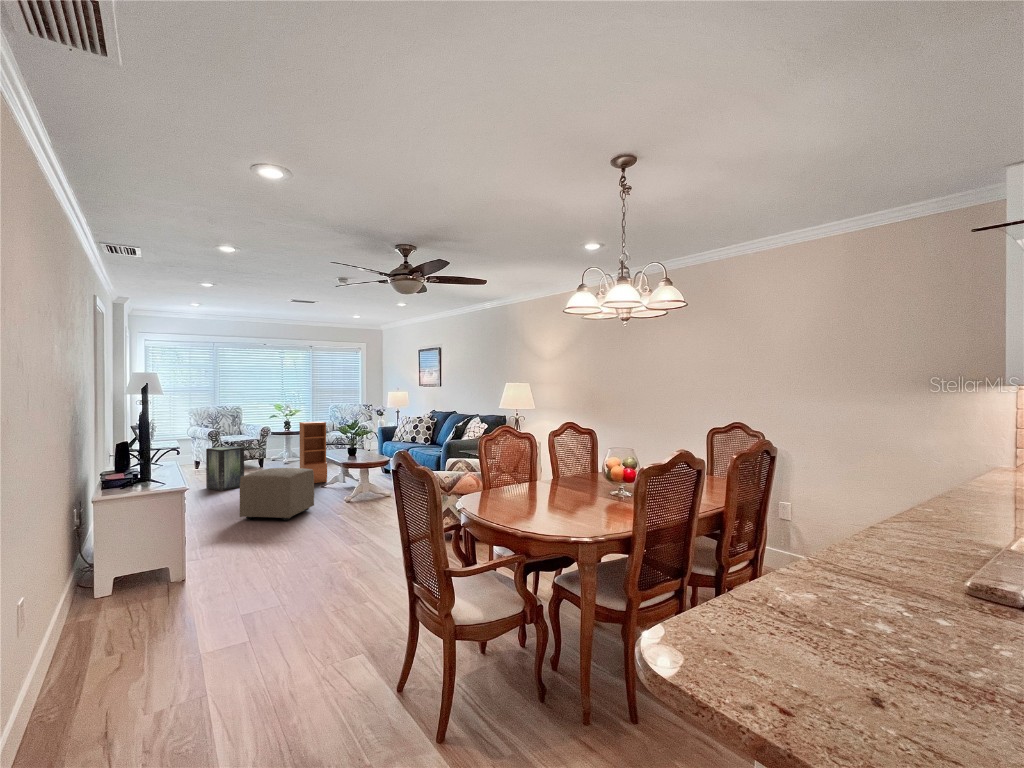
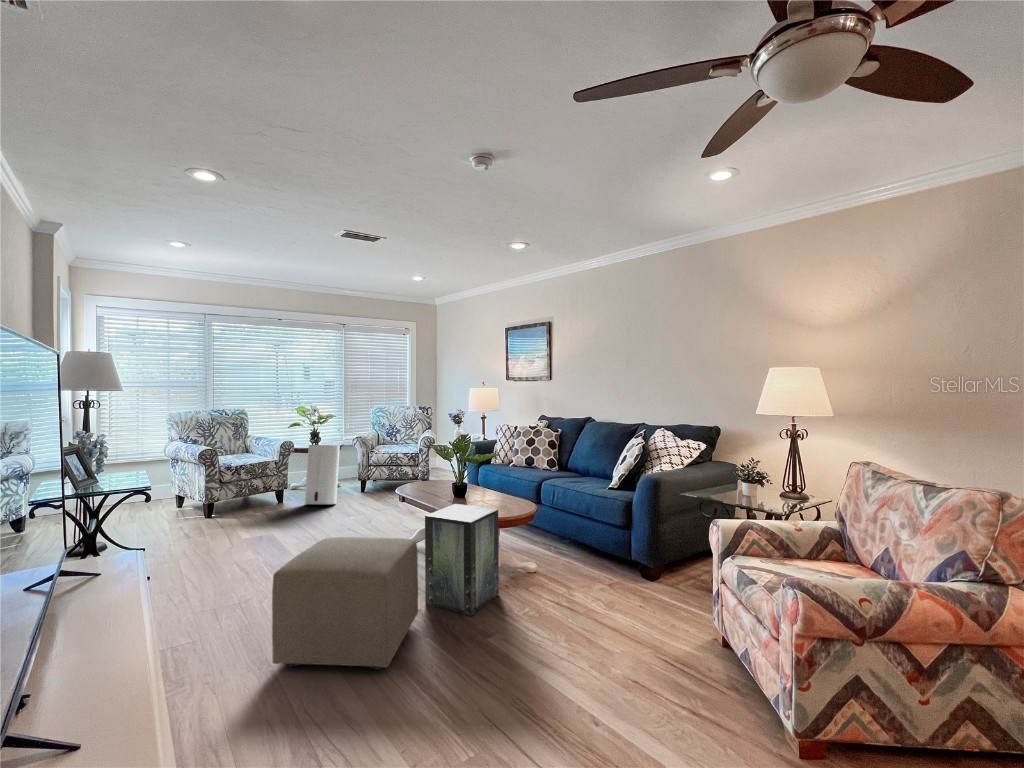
bookcase: present [299,421,327,483] -> none [352,435,399,543]
air purifier: none [277,429,300,468] -> present [305,445,340,505]
storage box: present [206,446,244,491] -> present [425,504,499,616]

